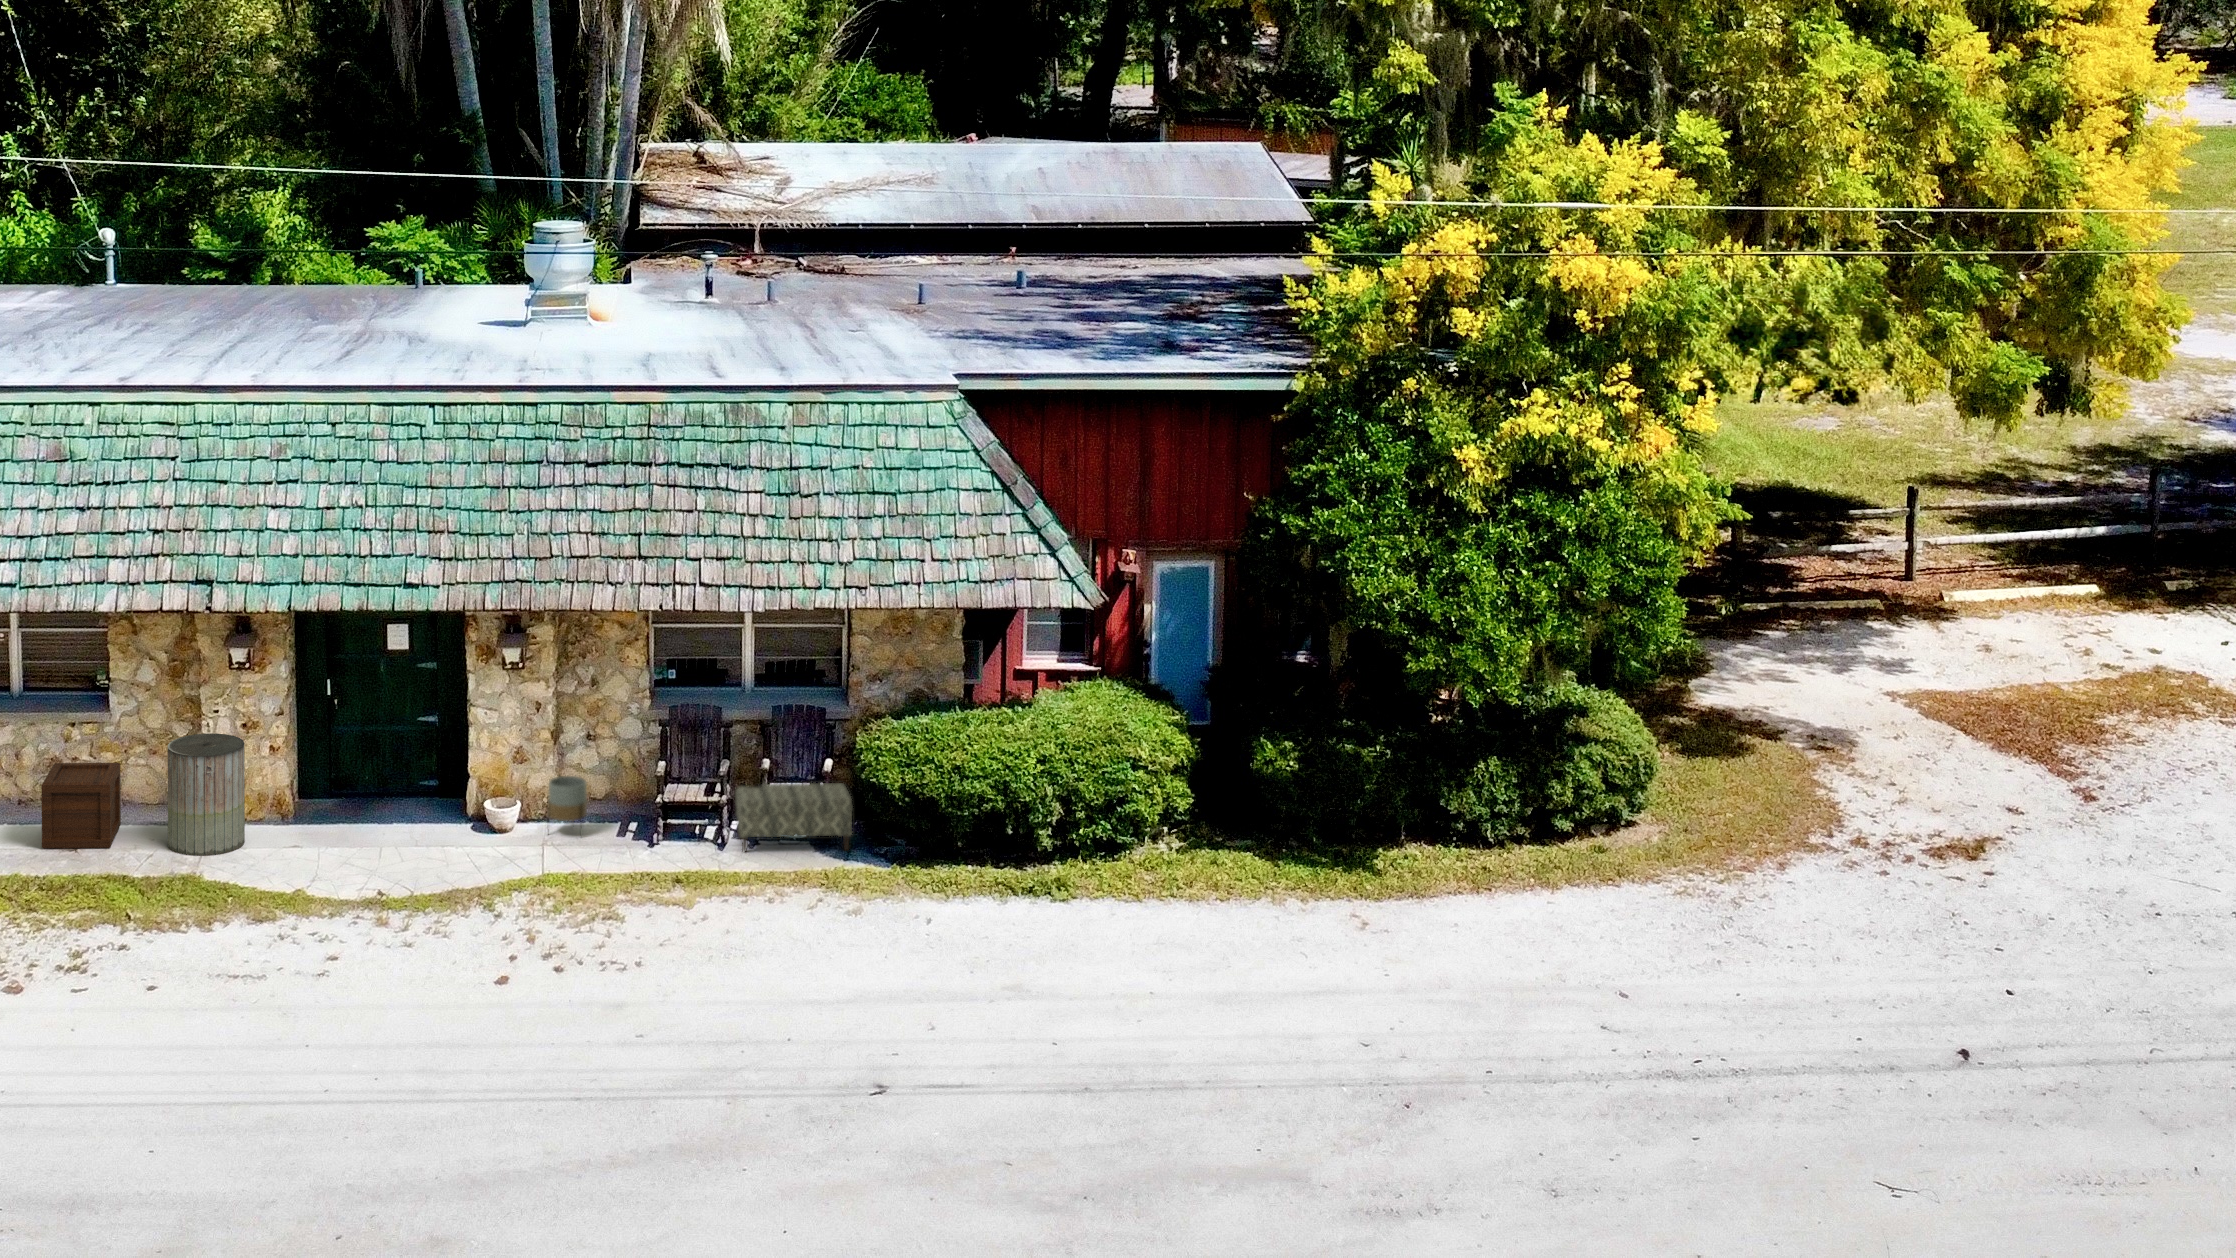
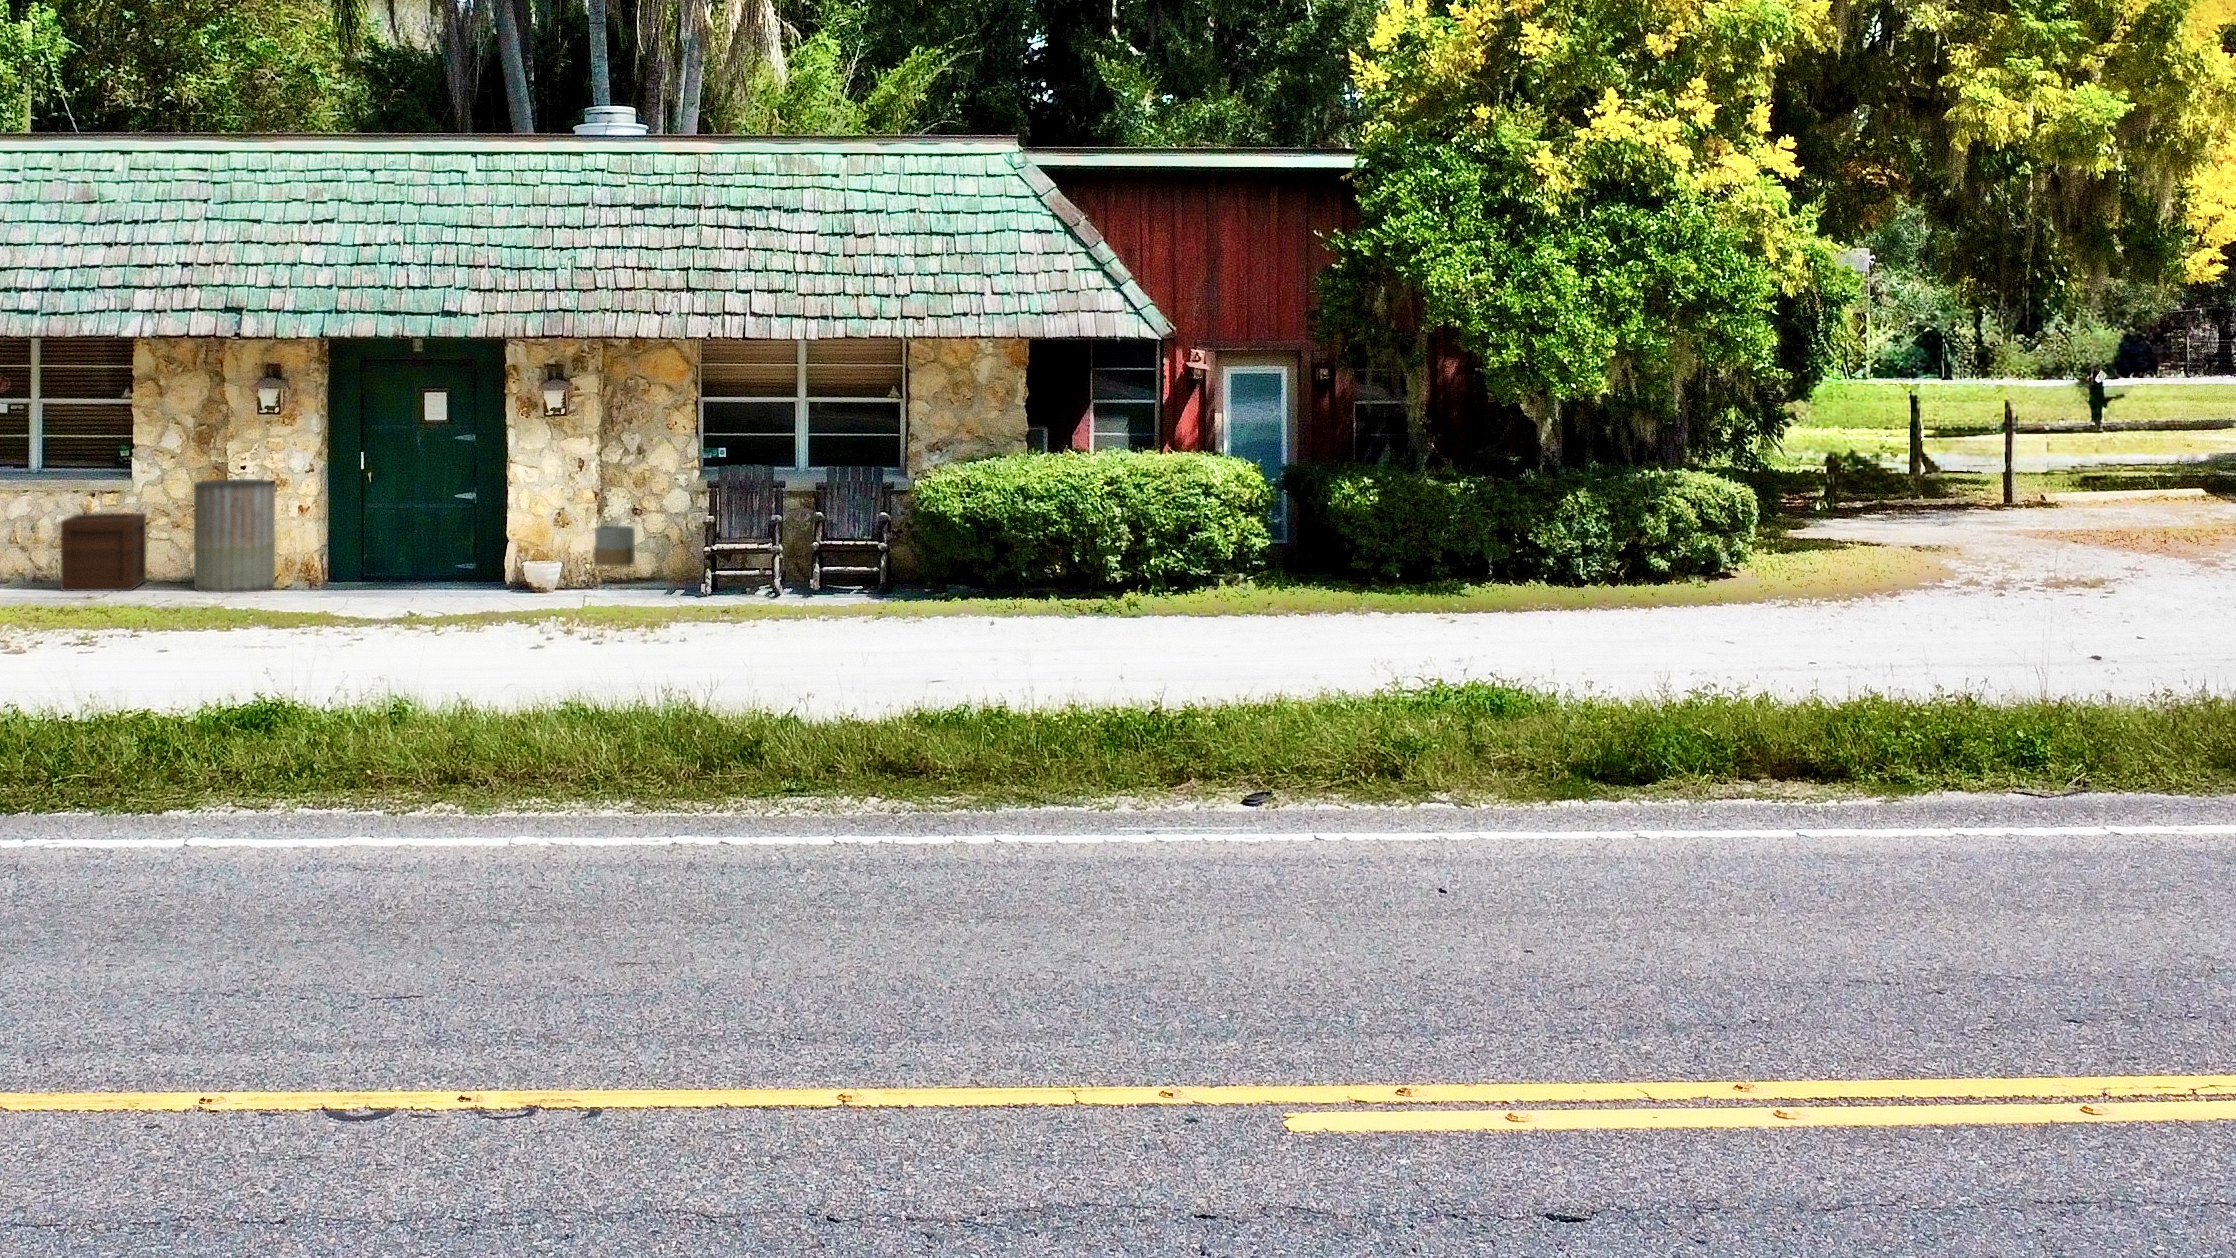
bench: present [736,783,852,852] -> none [790,527,913,589]

